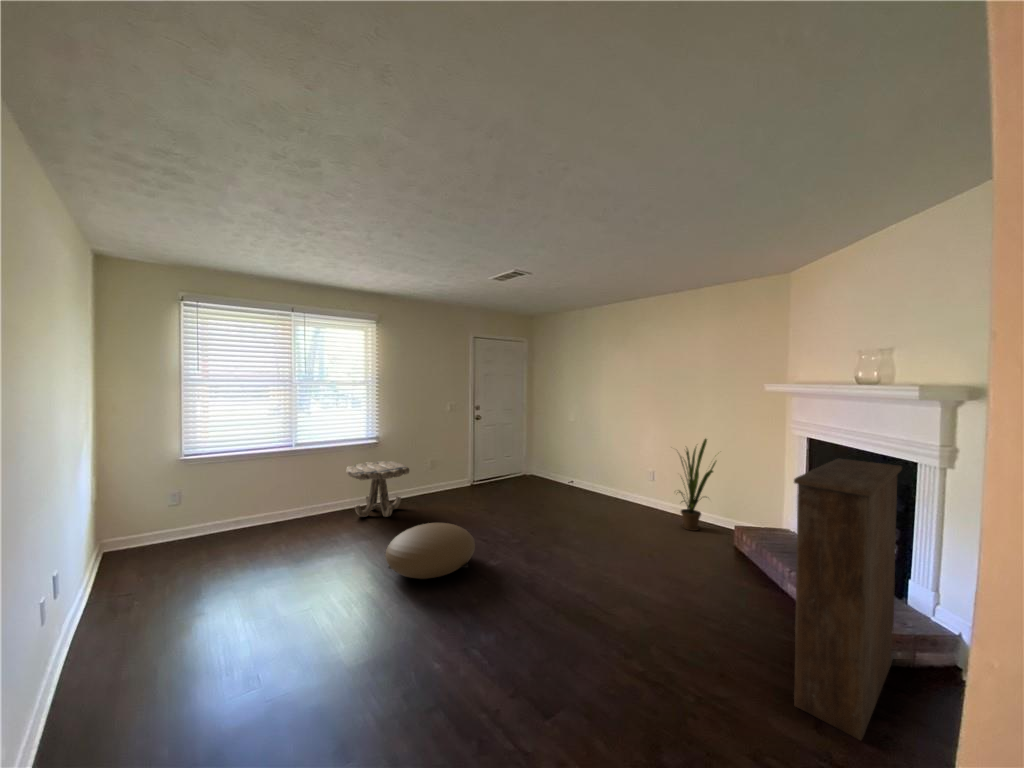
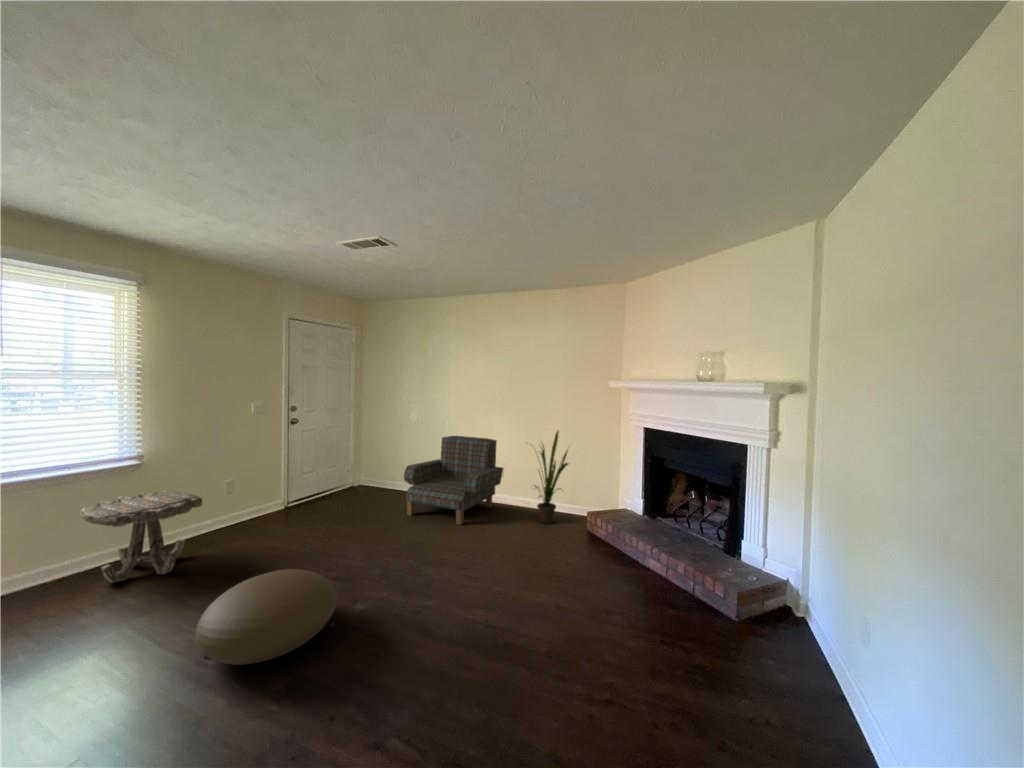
armchair: none [558,437,652,518] -> present [404,436,503,525]
bookshelf: present [794,459,902,740] -> none [706,446,785,698]

